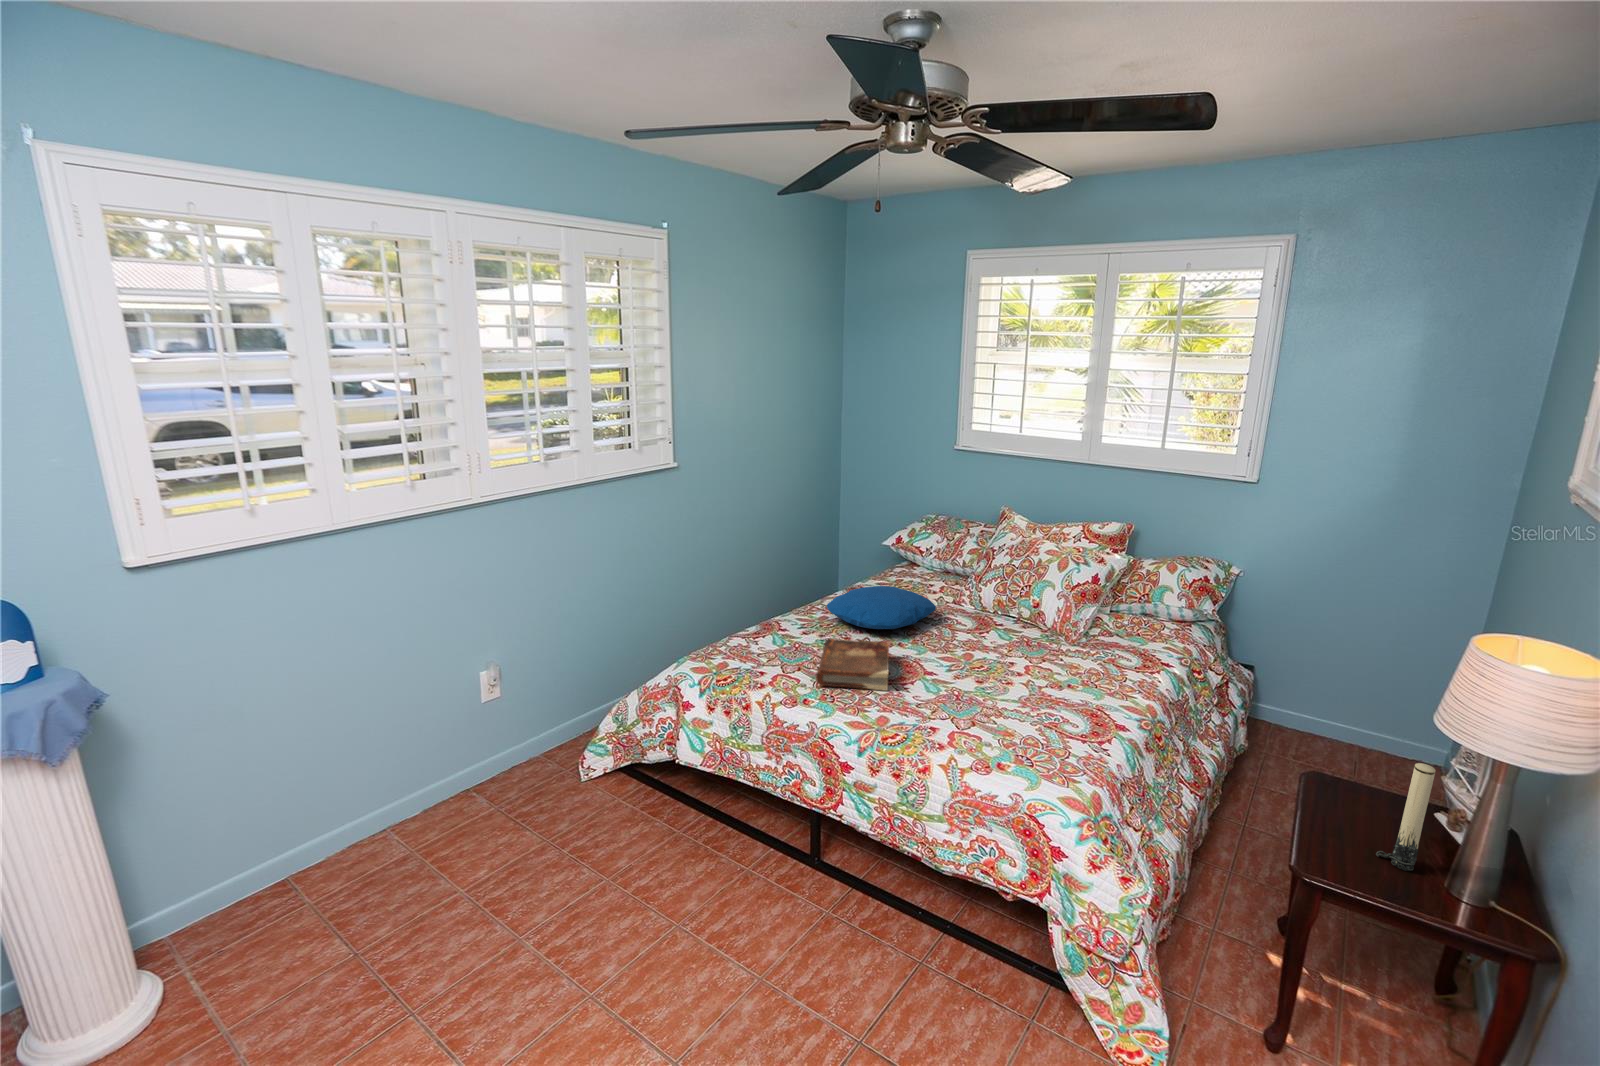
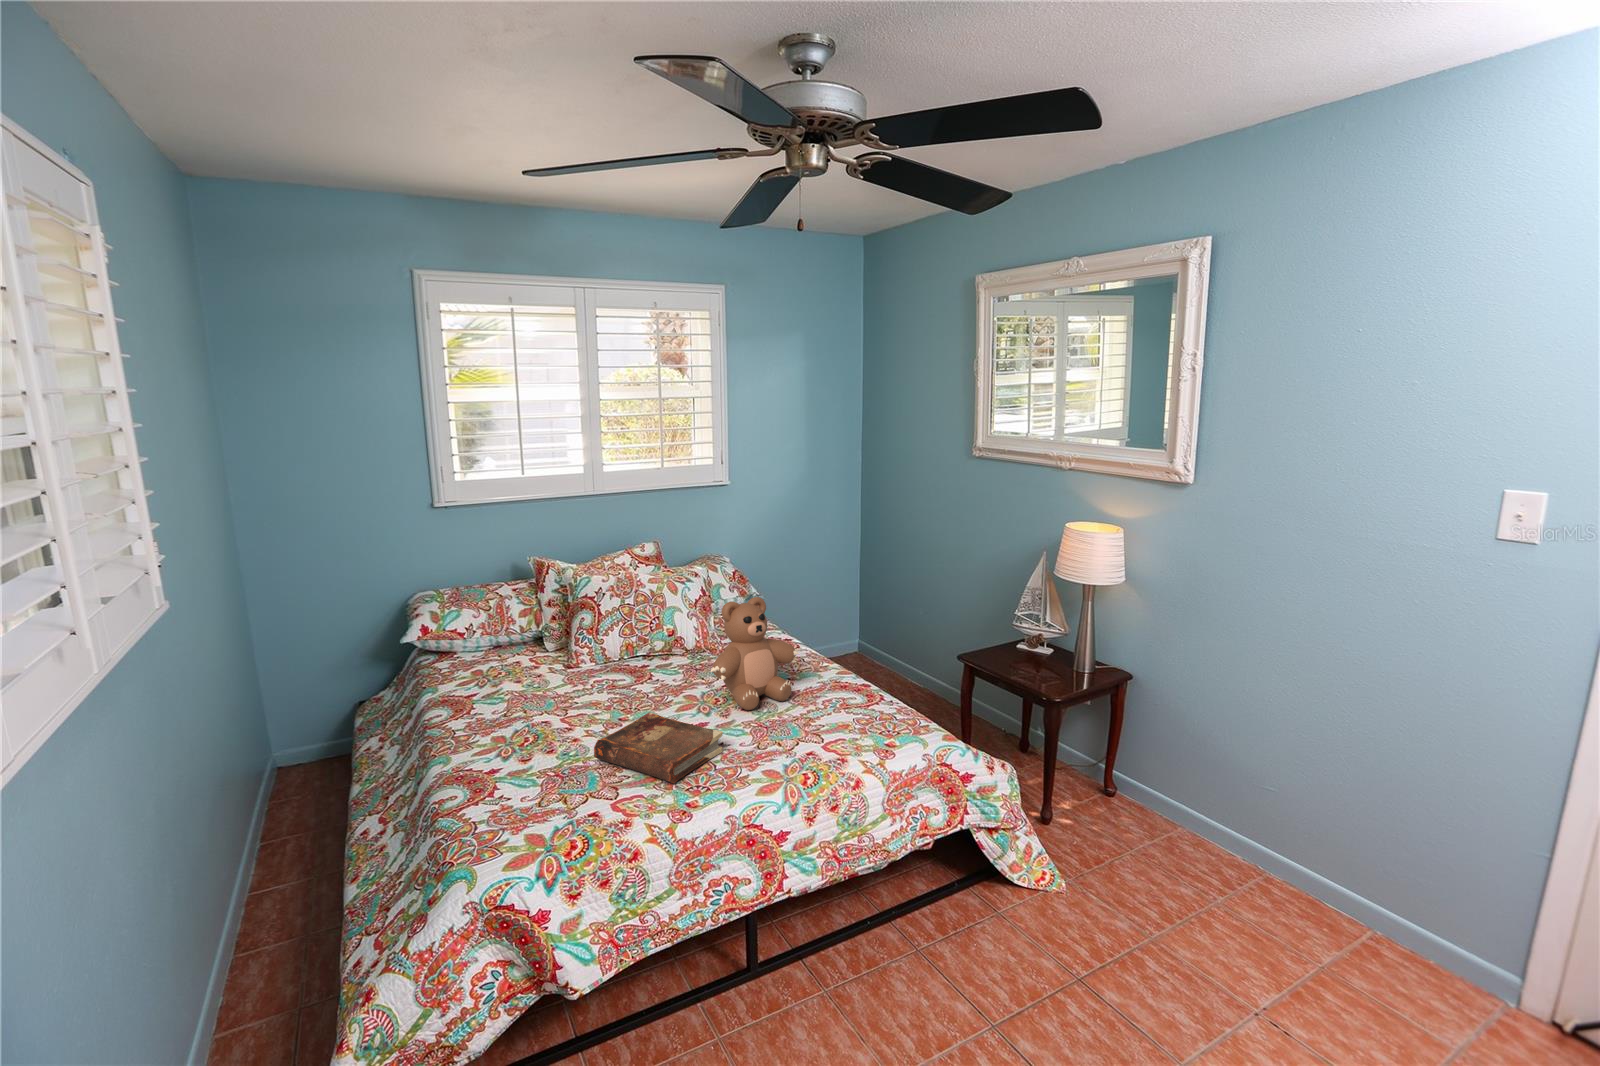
teddy bear: none [951,578,1053,692] -> present [711,597,799,710]
pillow: present [827,586,936,629] -> none [491,667,614,726]
candle: present [1376,763,1436,871] -> none [1036,612,1056,678]

